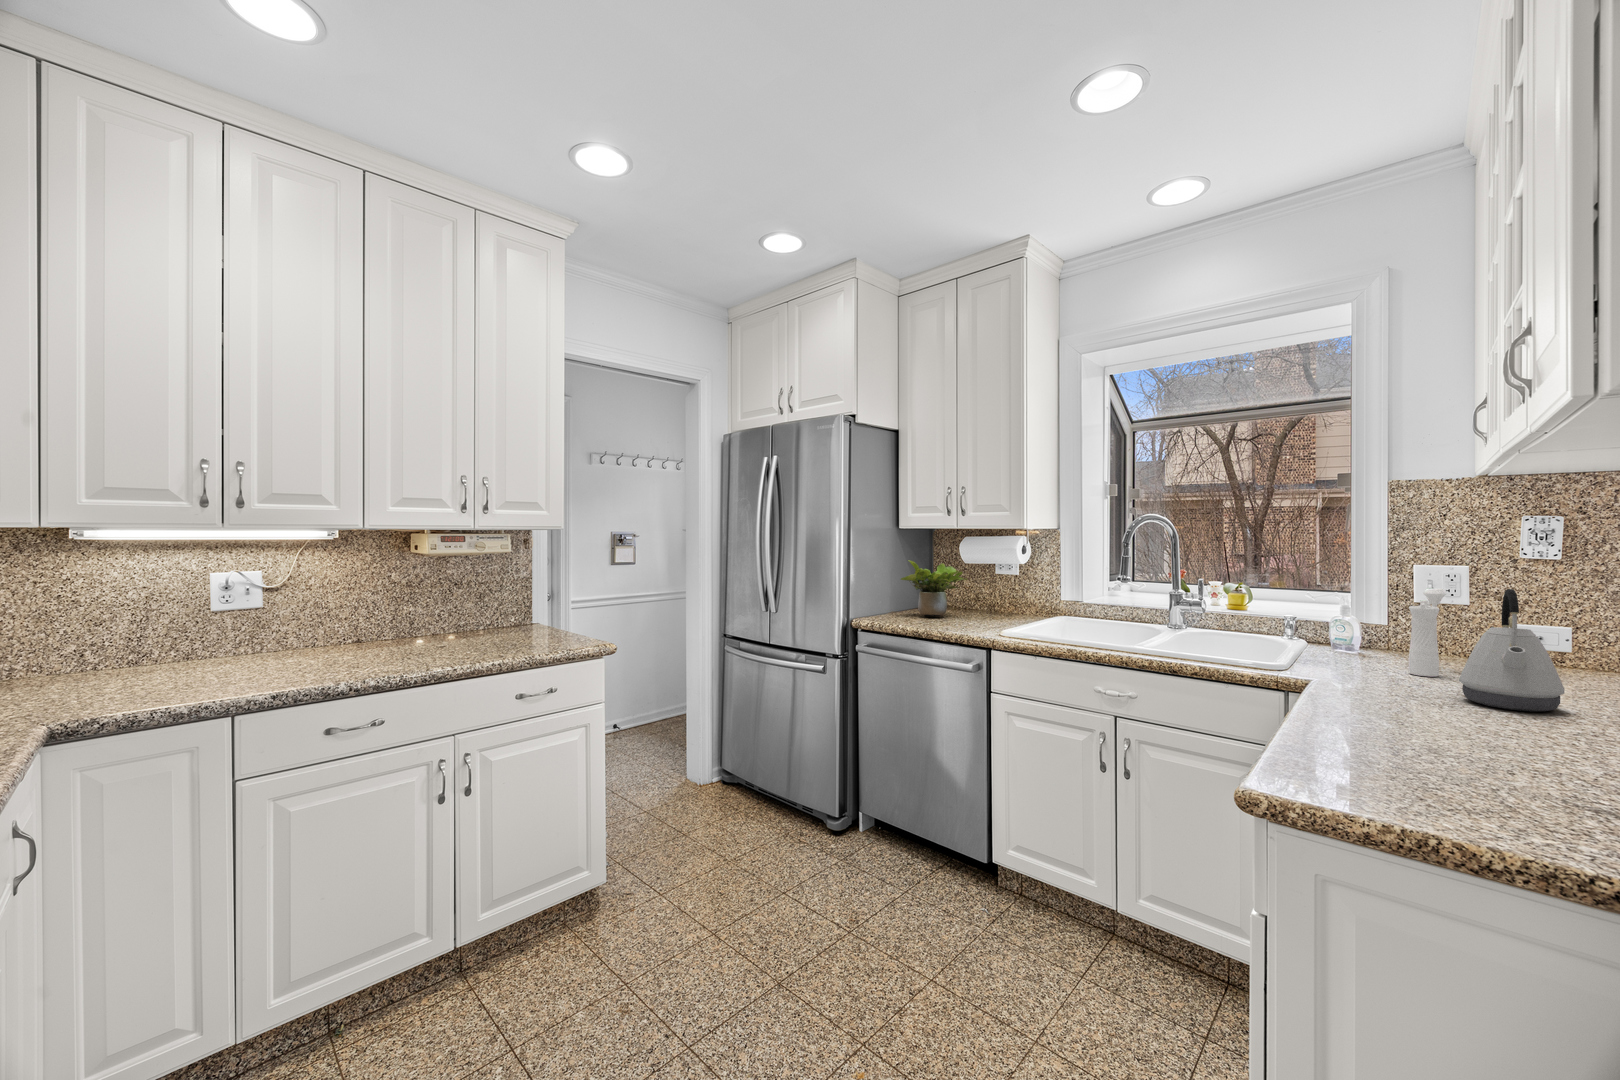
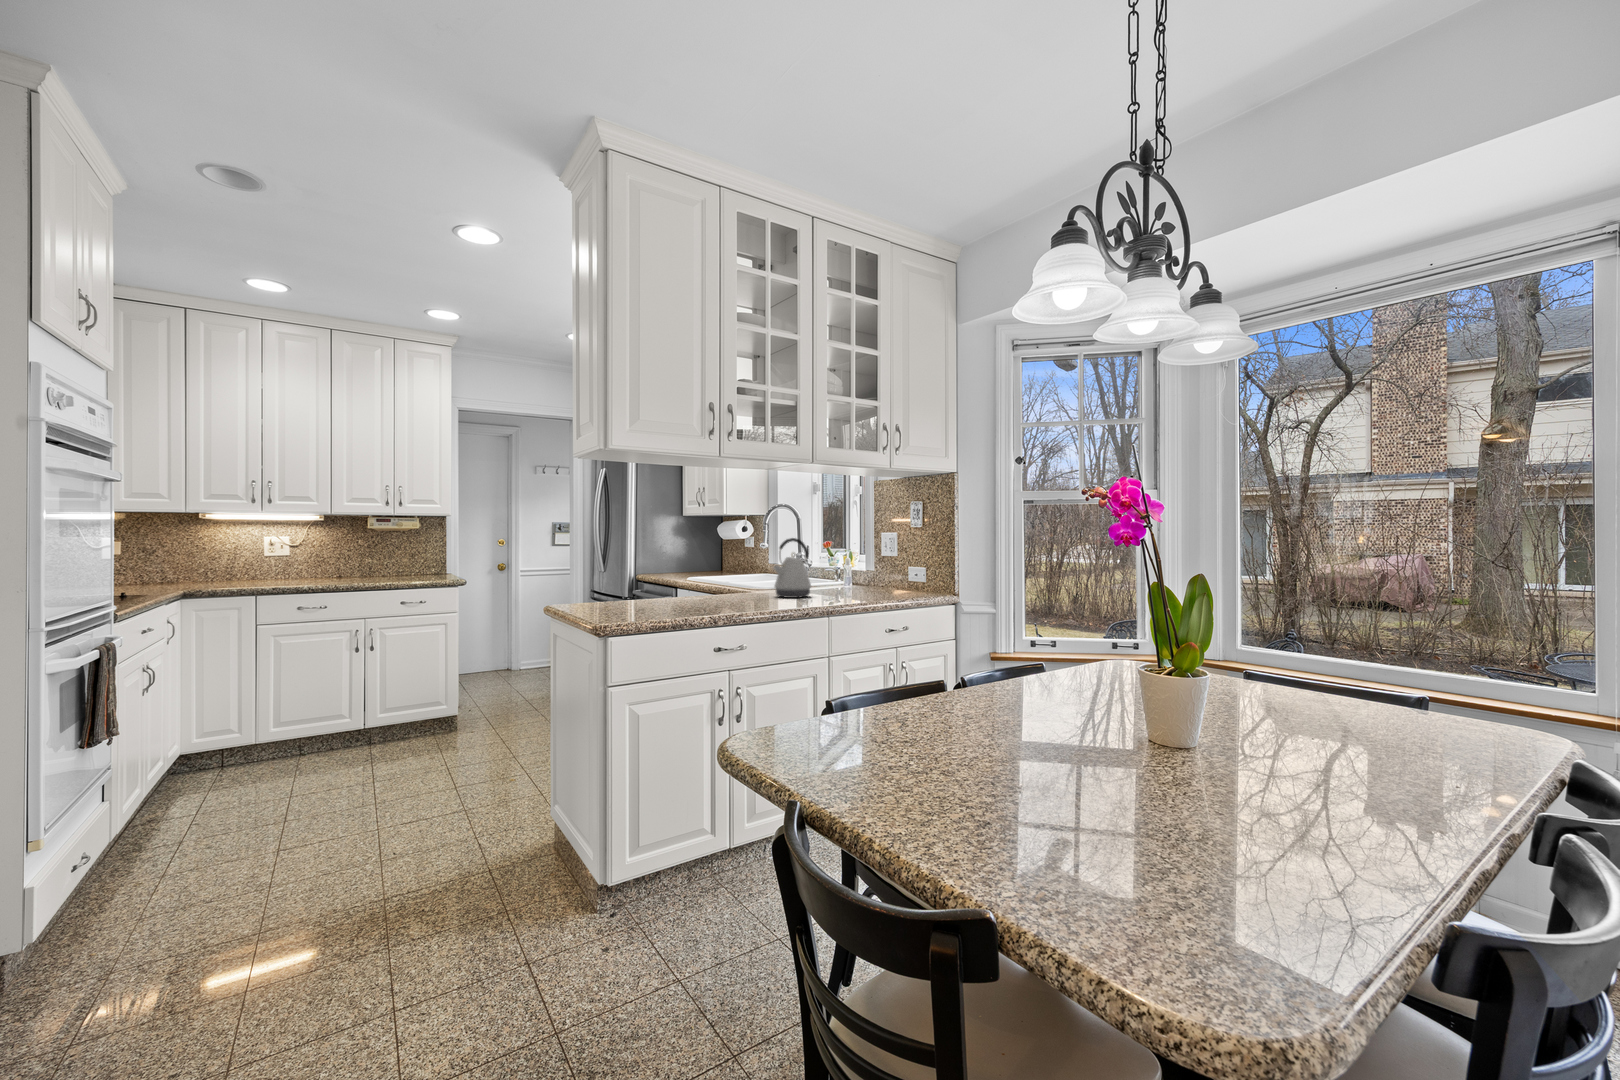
potted plant: present [901,560,968,616] -> none [682,538,723,575]
pepper mill: present [1409,588,1446,677] -> none [823,544,856,592]

